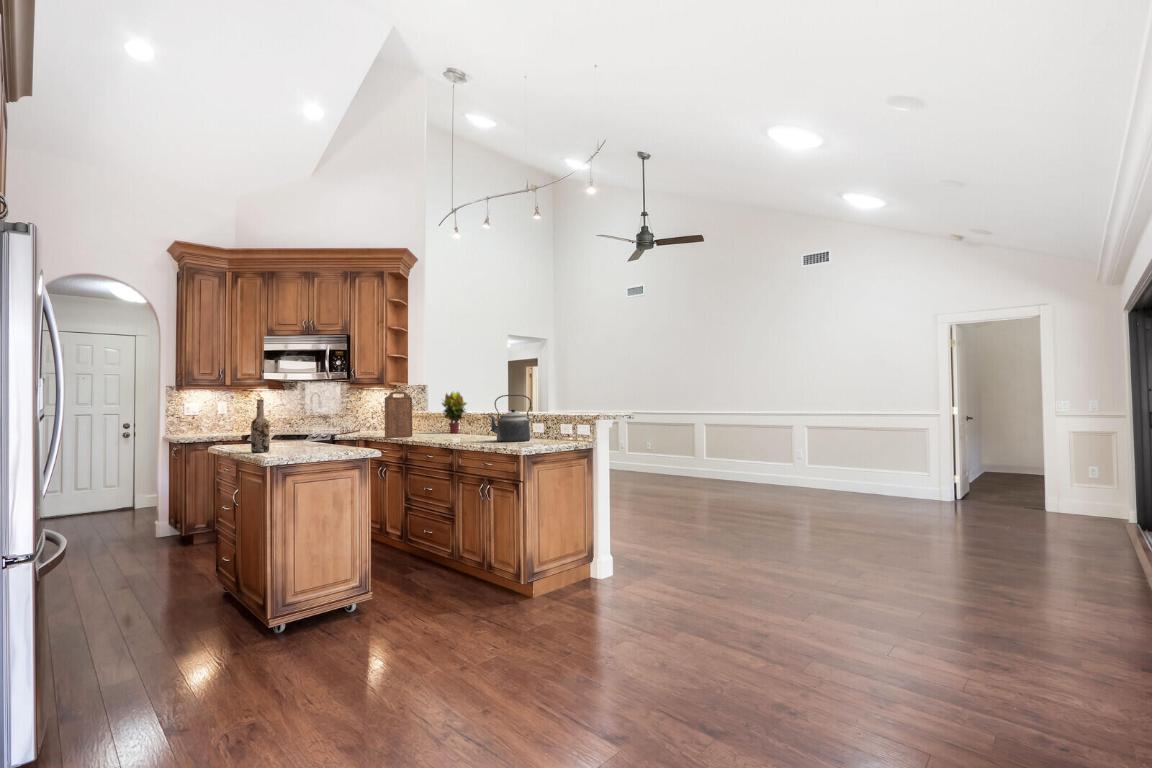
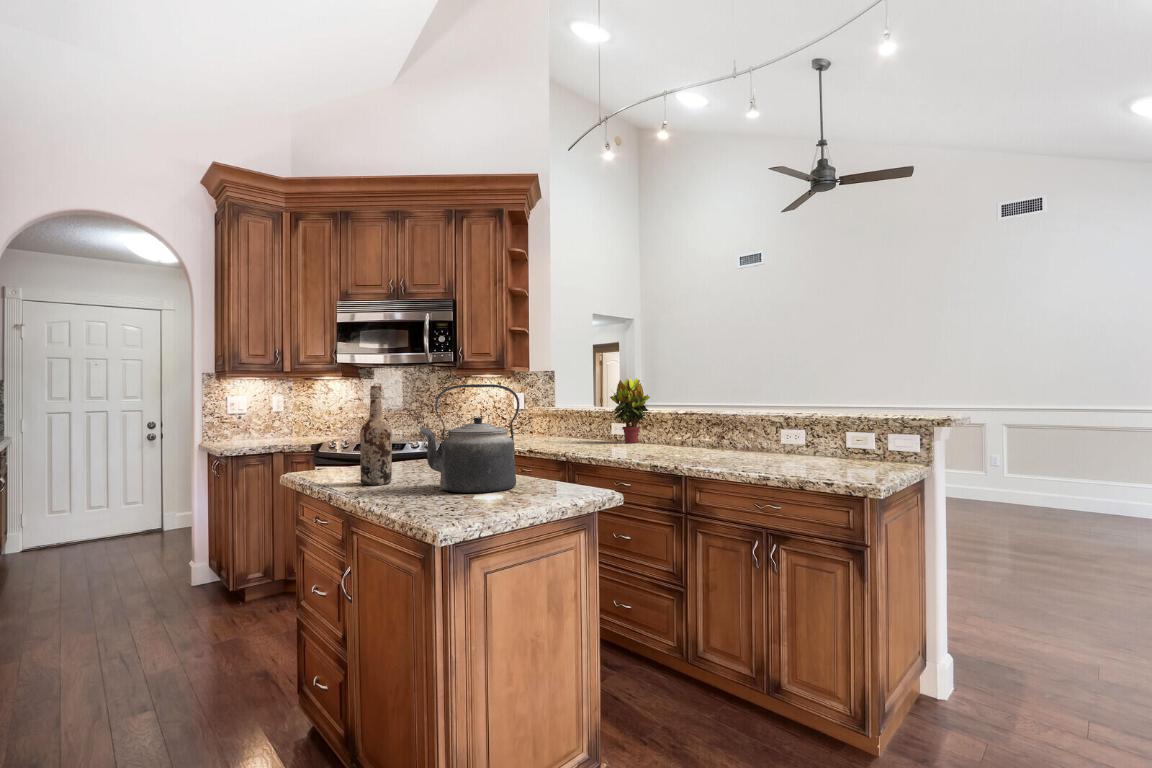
cutting board: present [385,391,412,438] -> none [540,377,581,451]
kettle: present [488,395,531,442] -> present [419,384,519,493]

